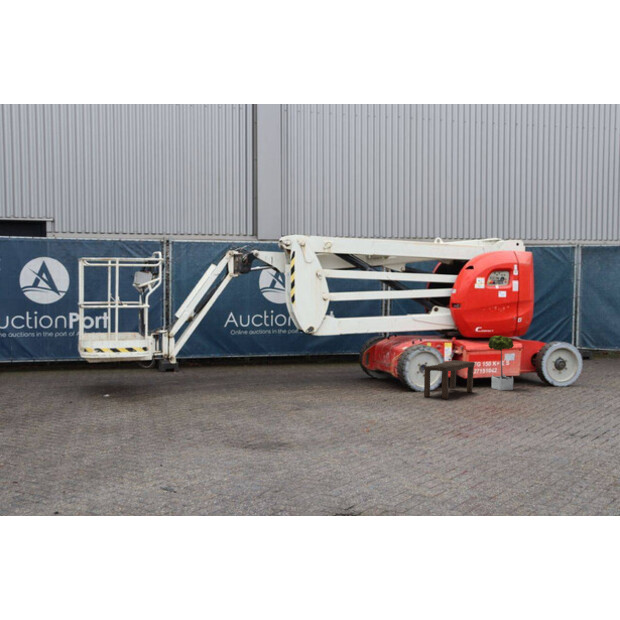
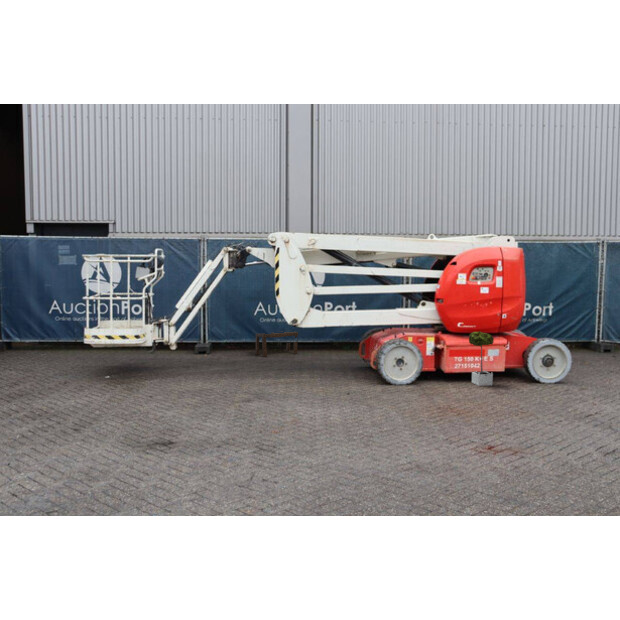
bench: present [424,360,475,399] -> present [256,332,298,357]

